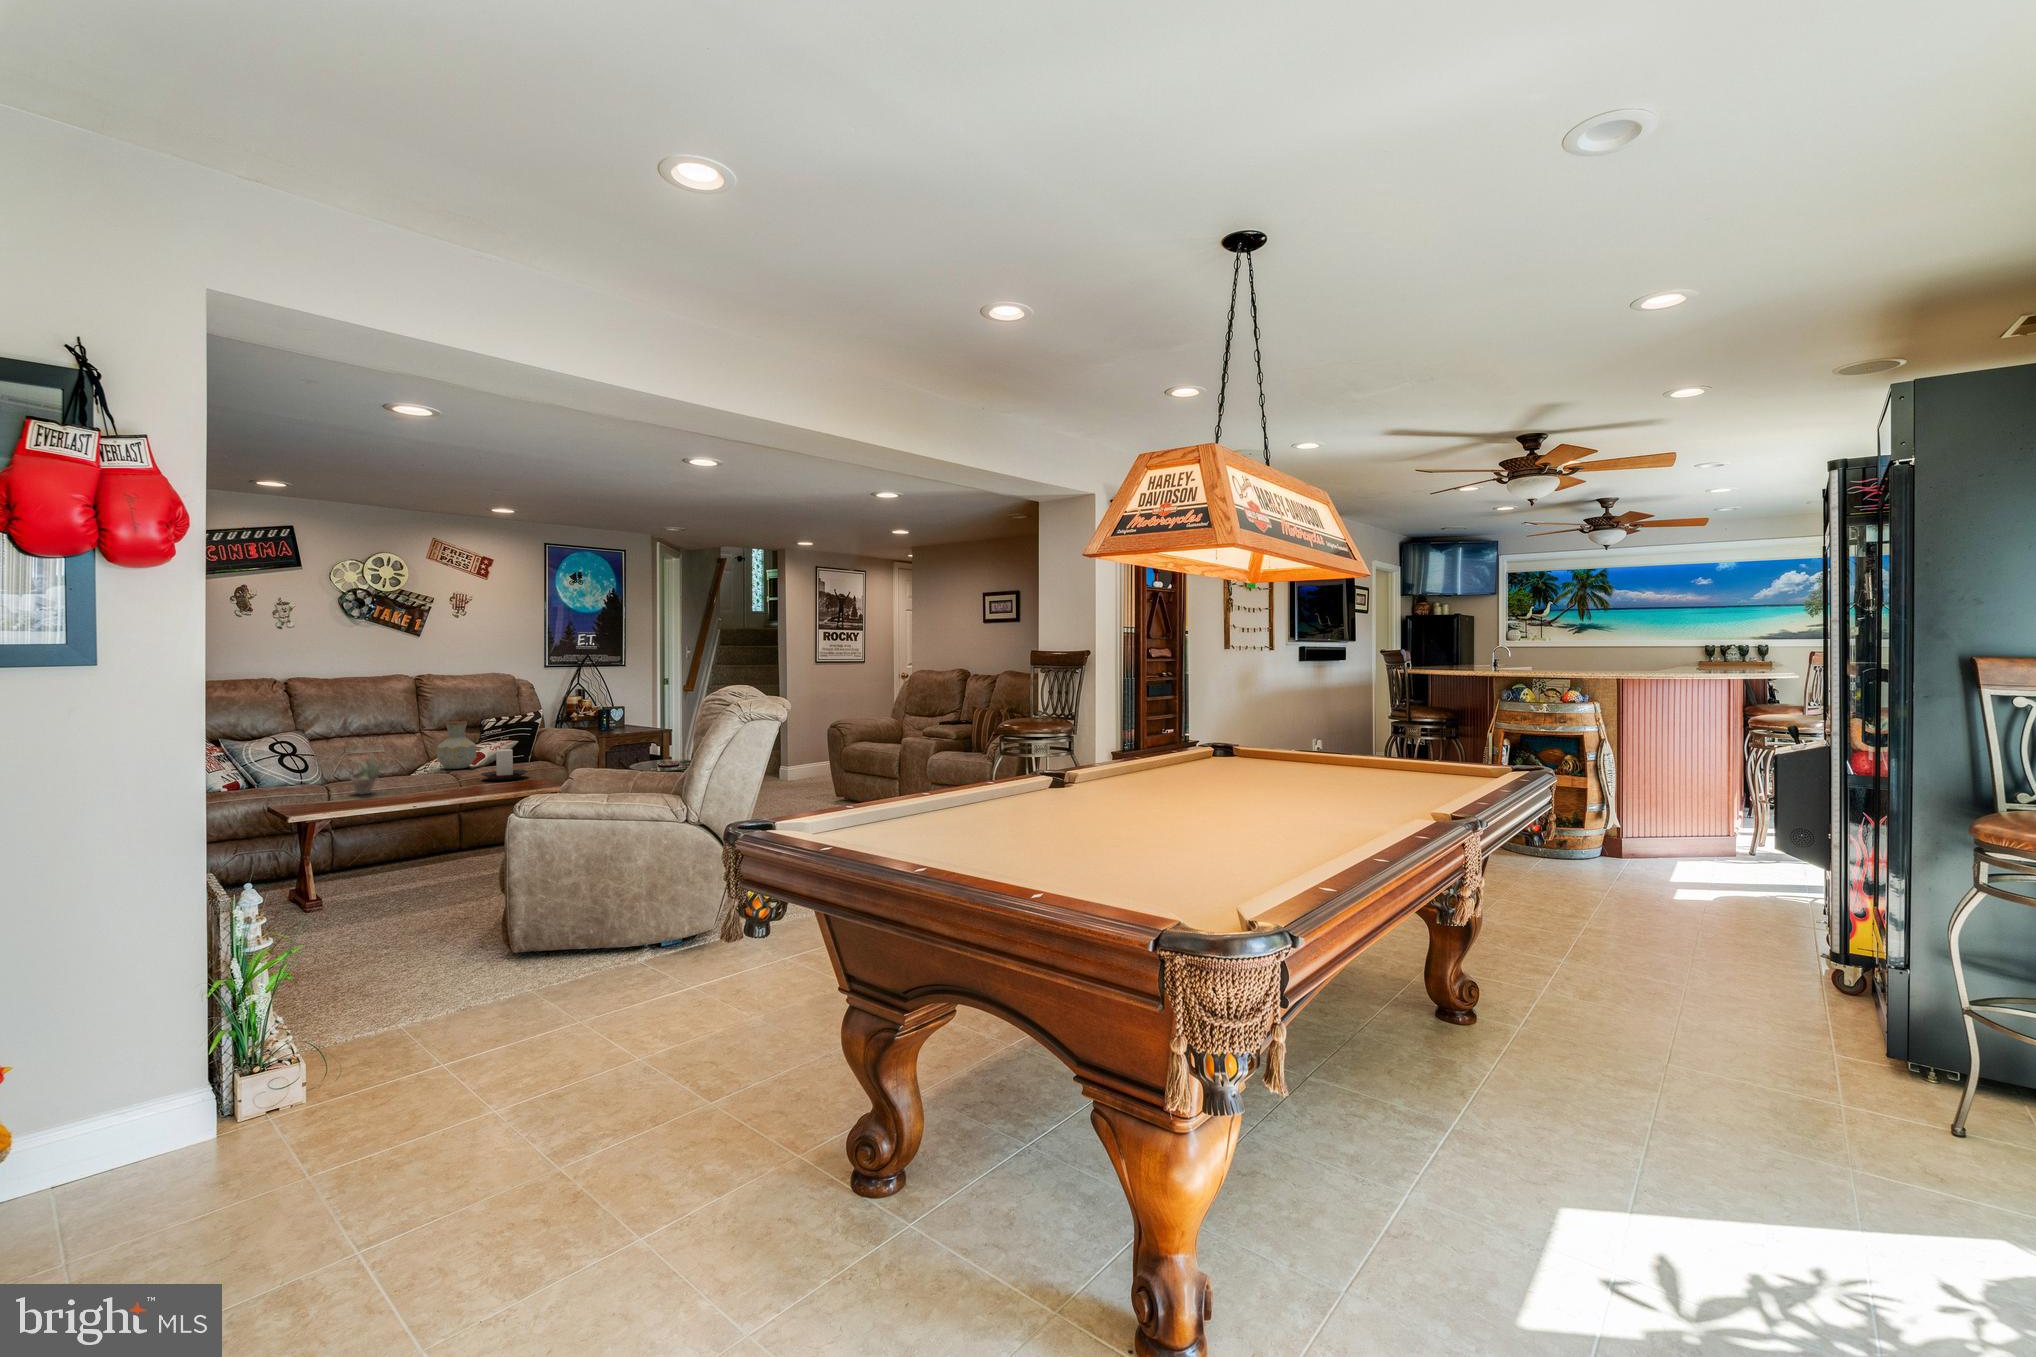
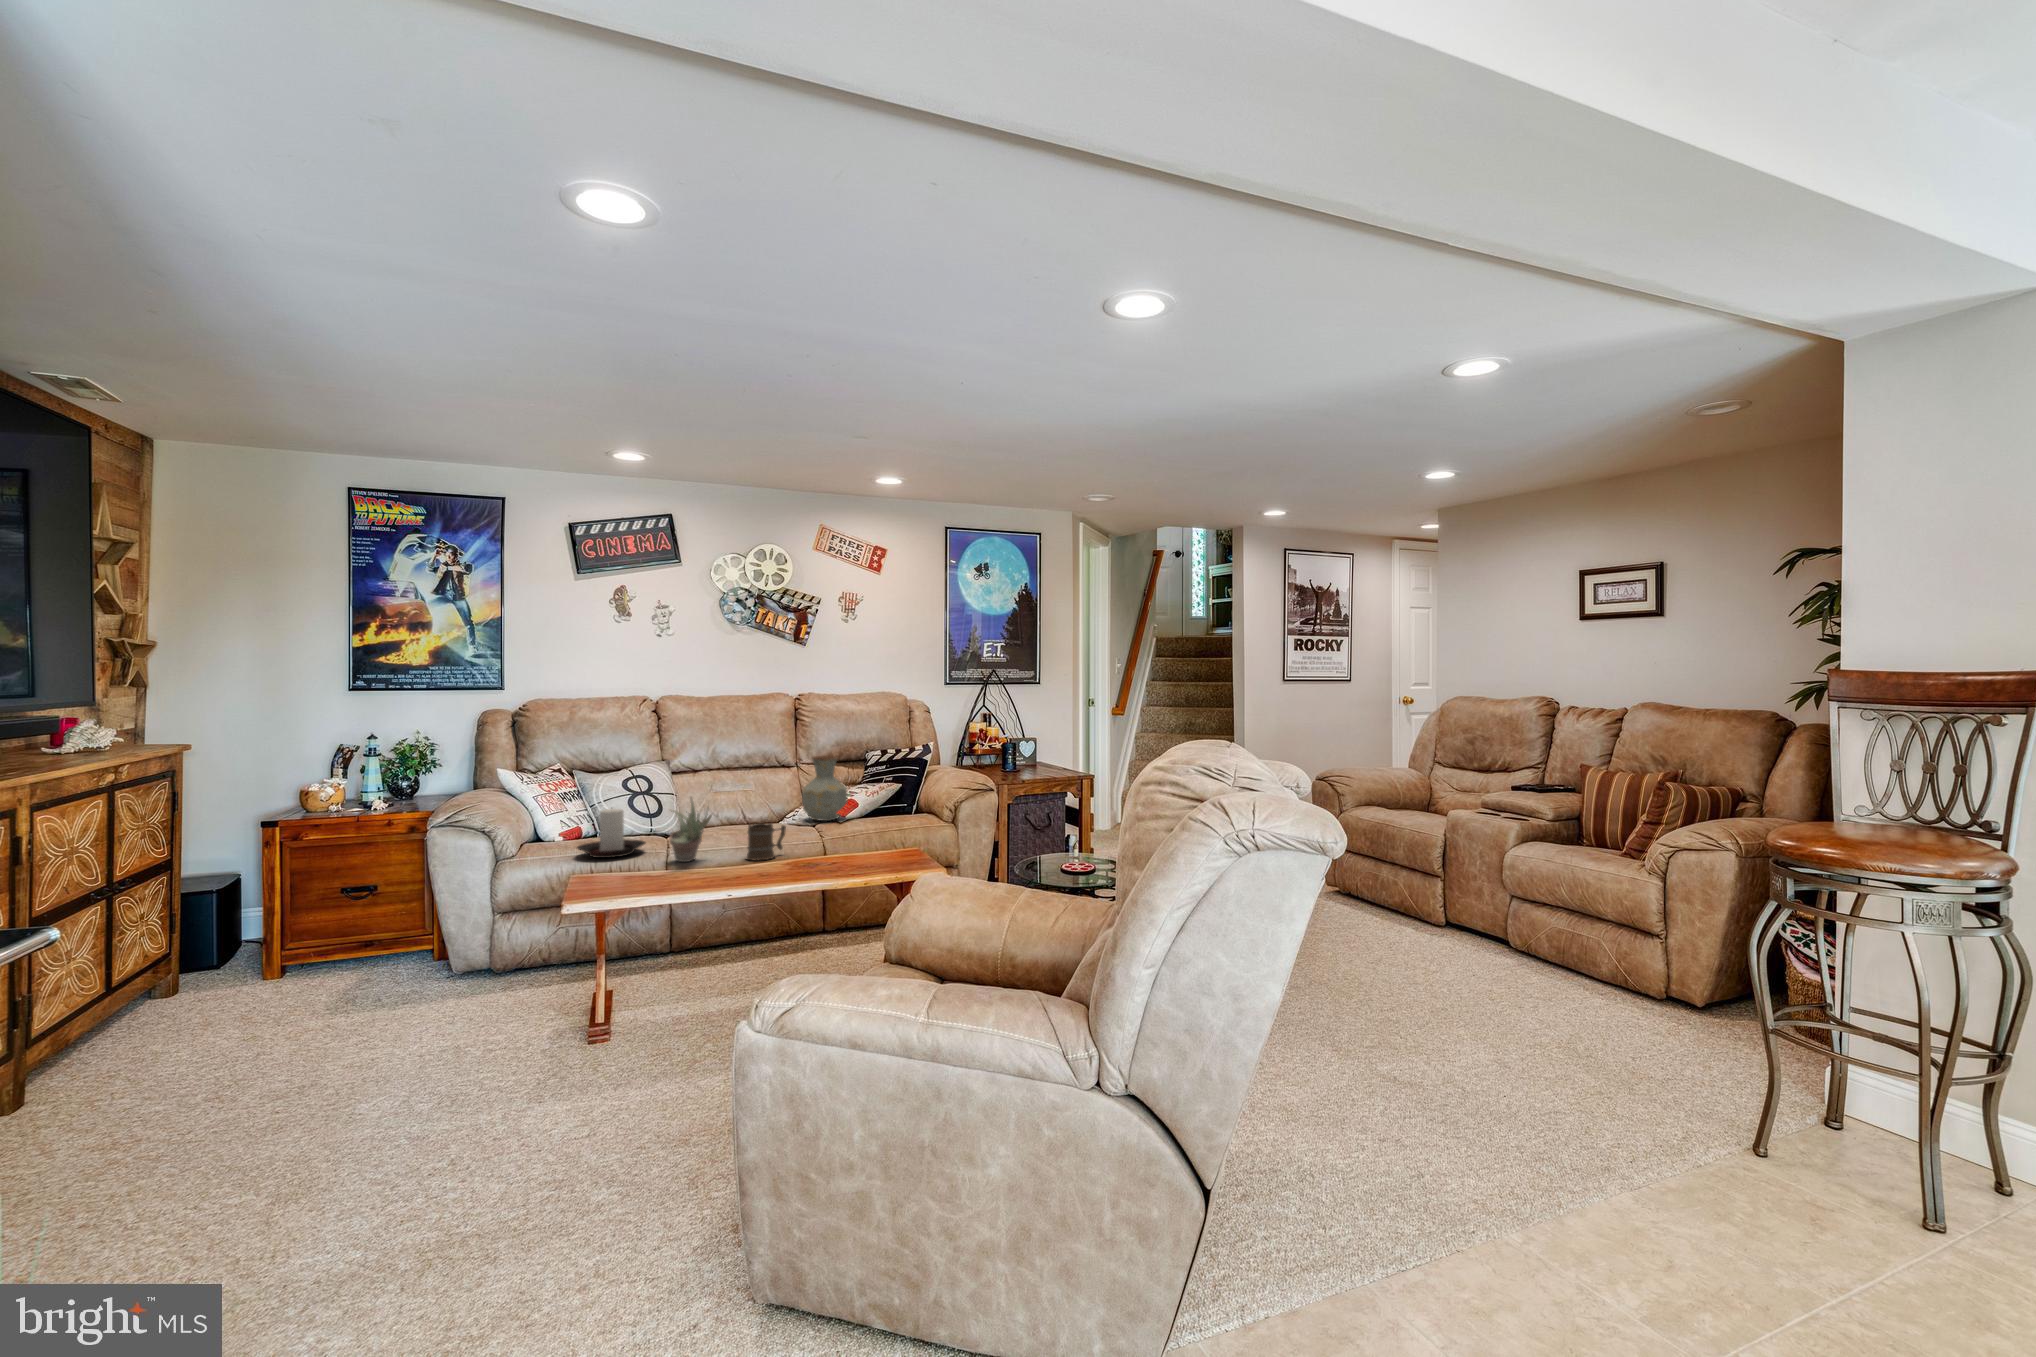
candle holder: present [481,749,528,780] -> present [577,809,645,858]
mug: none [413,765,443,790] -> present [746,823,786,860]

